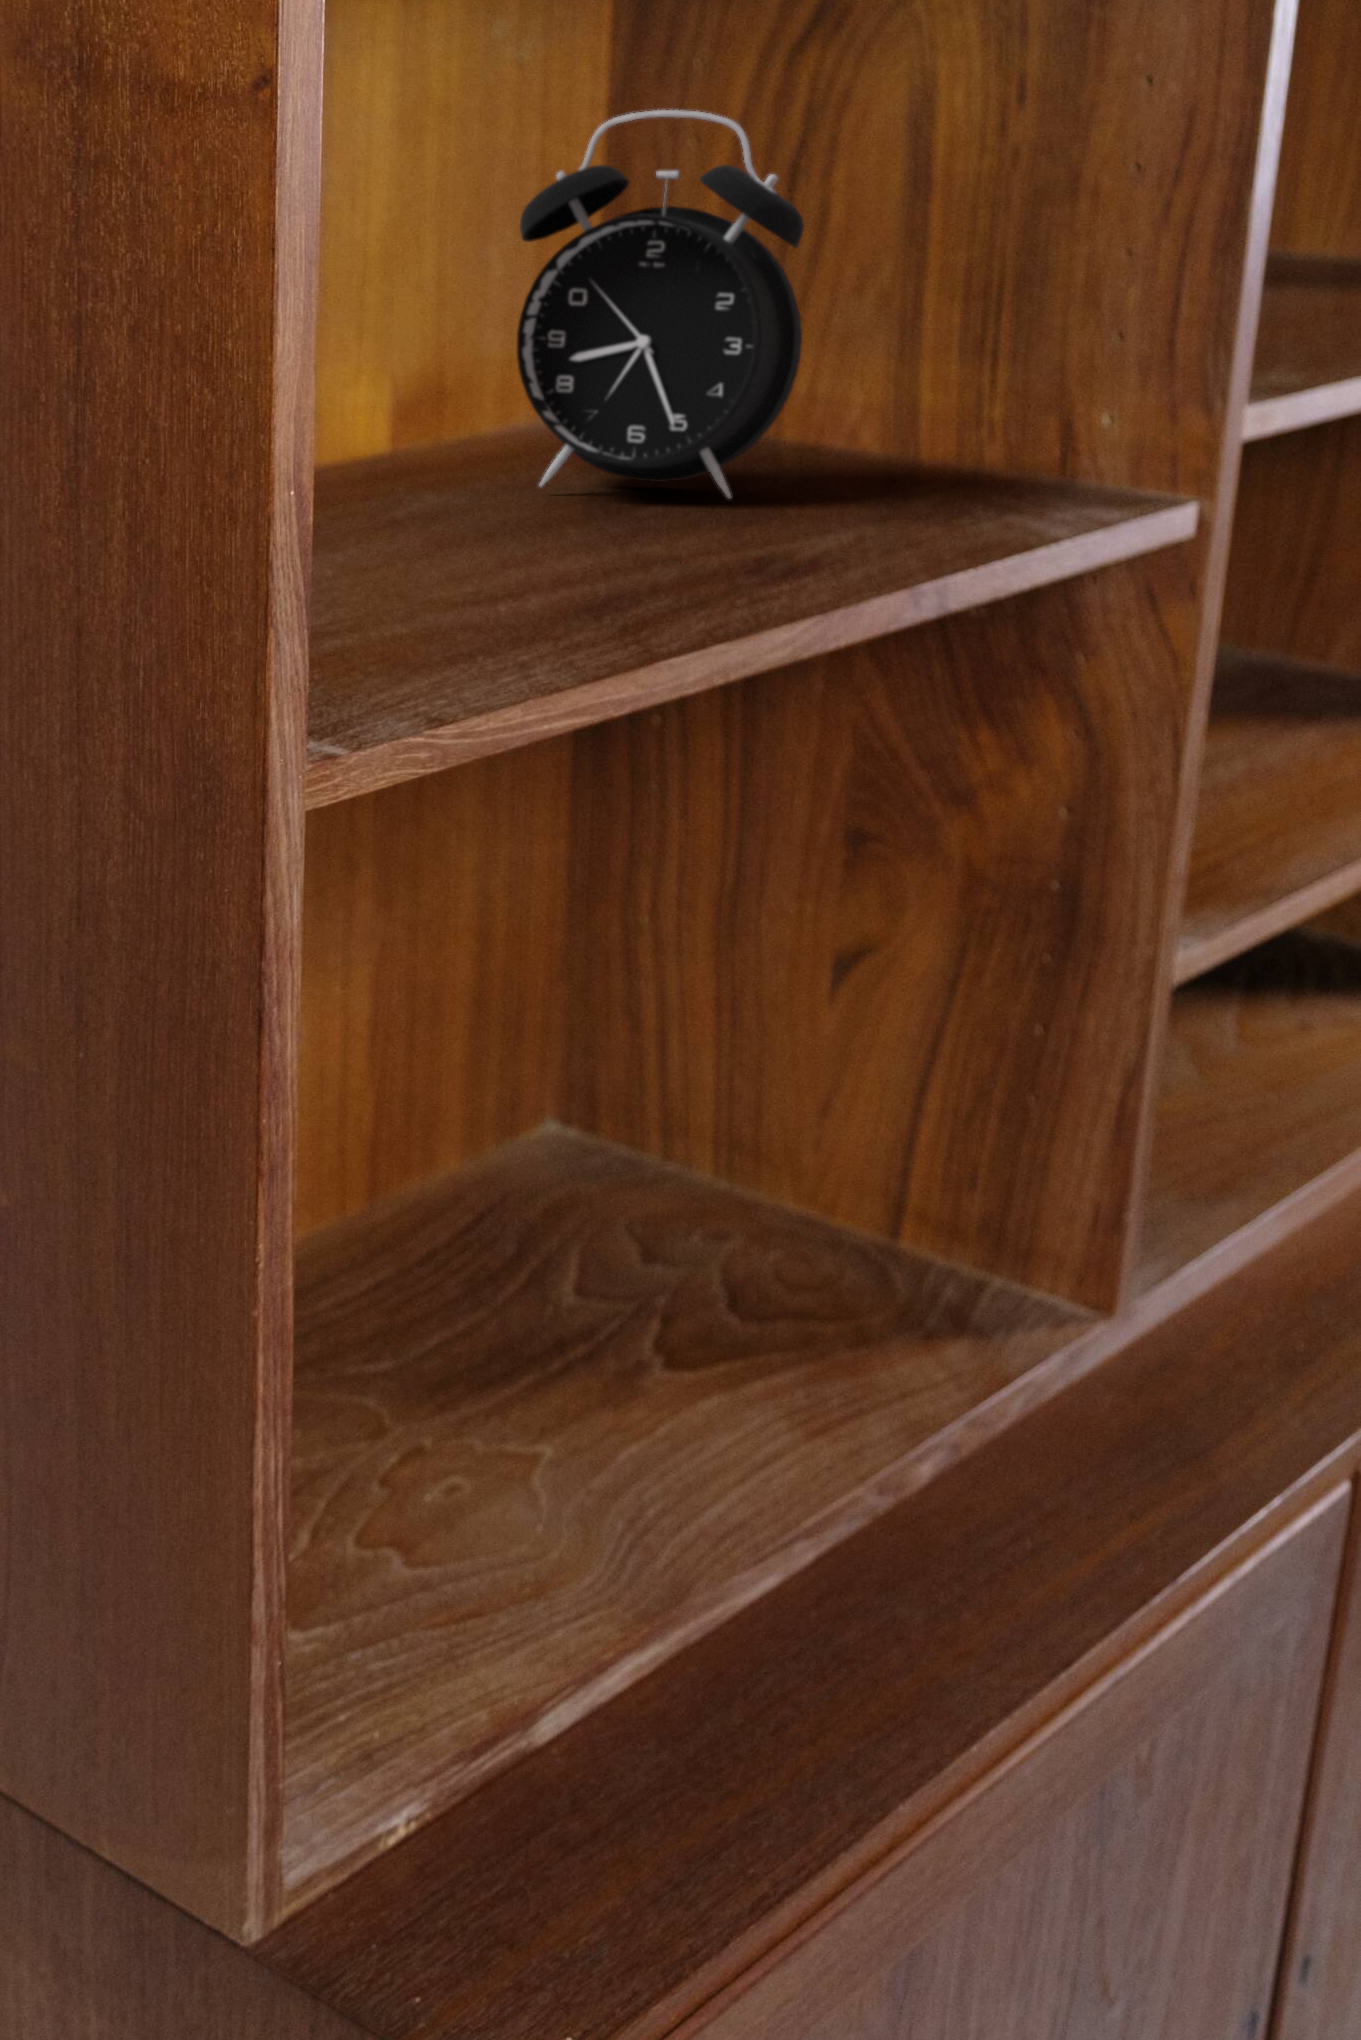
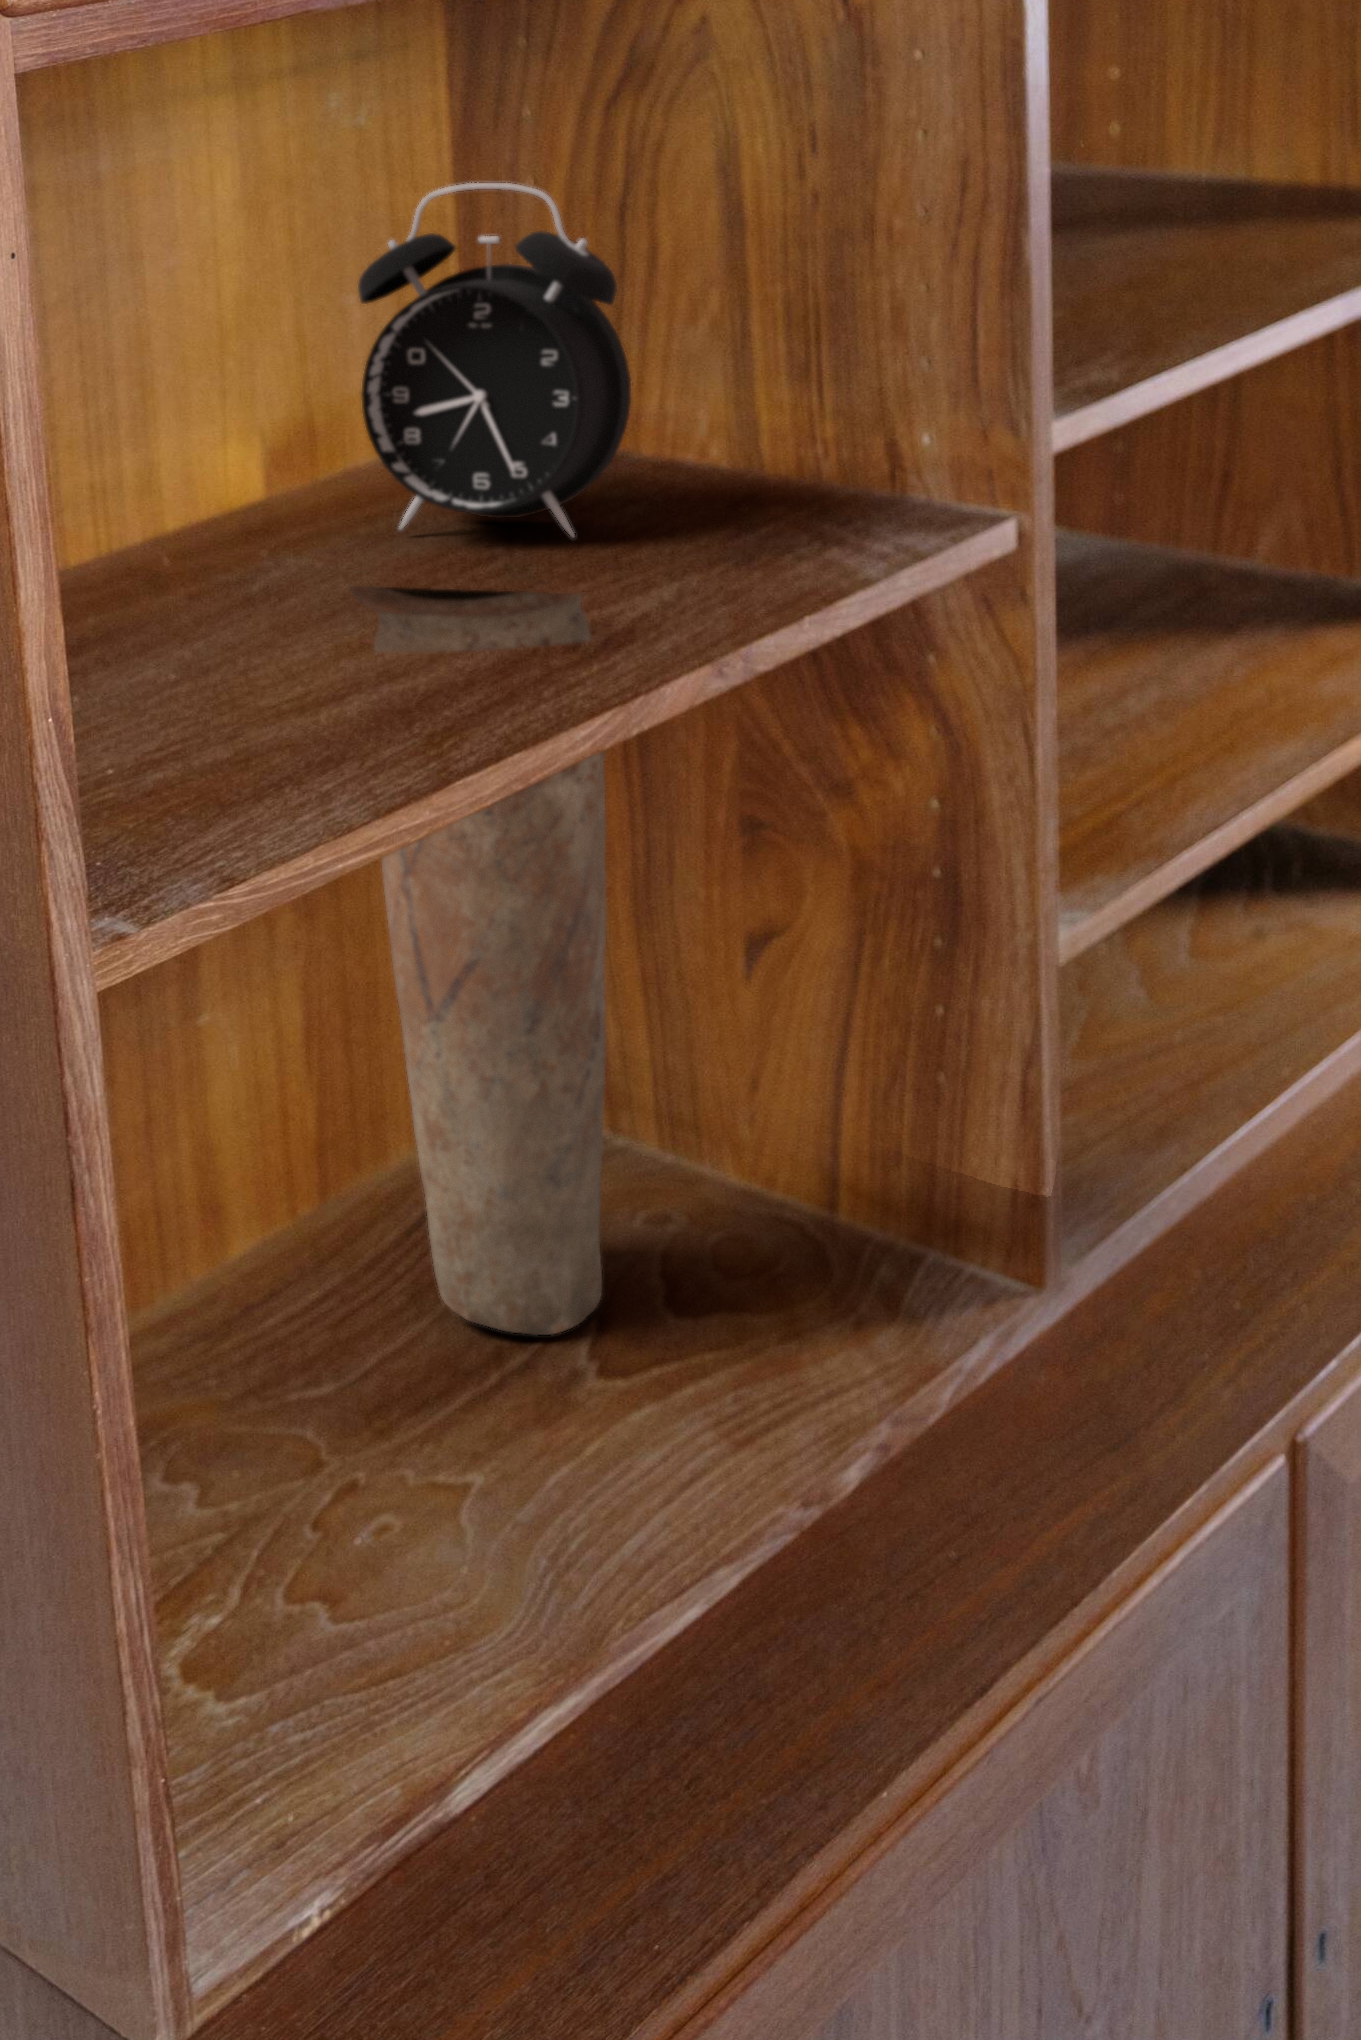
vase: none [480,507,756,1334] -> present [349,586,606,1335]

